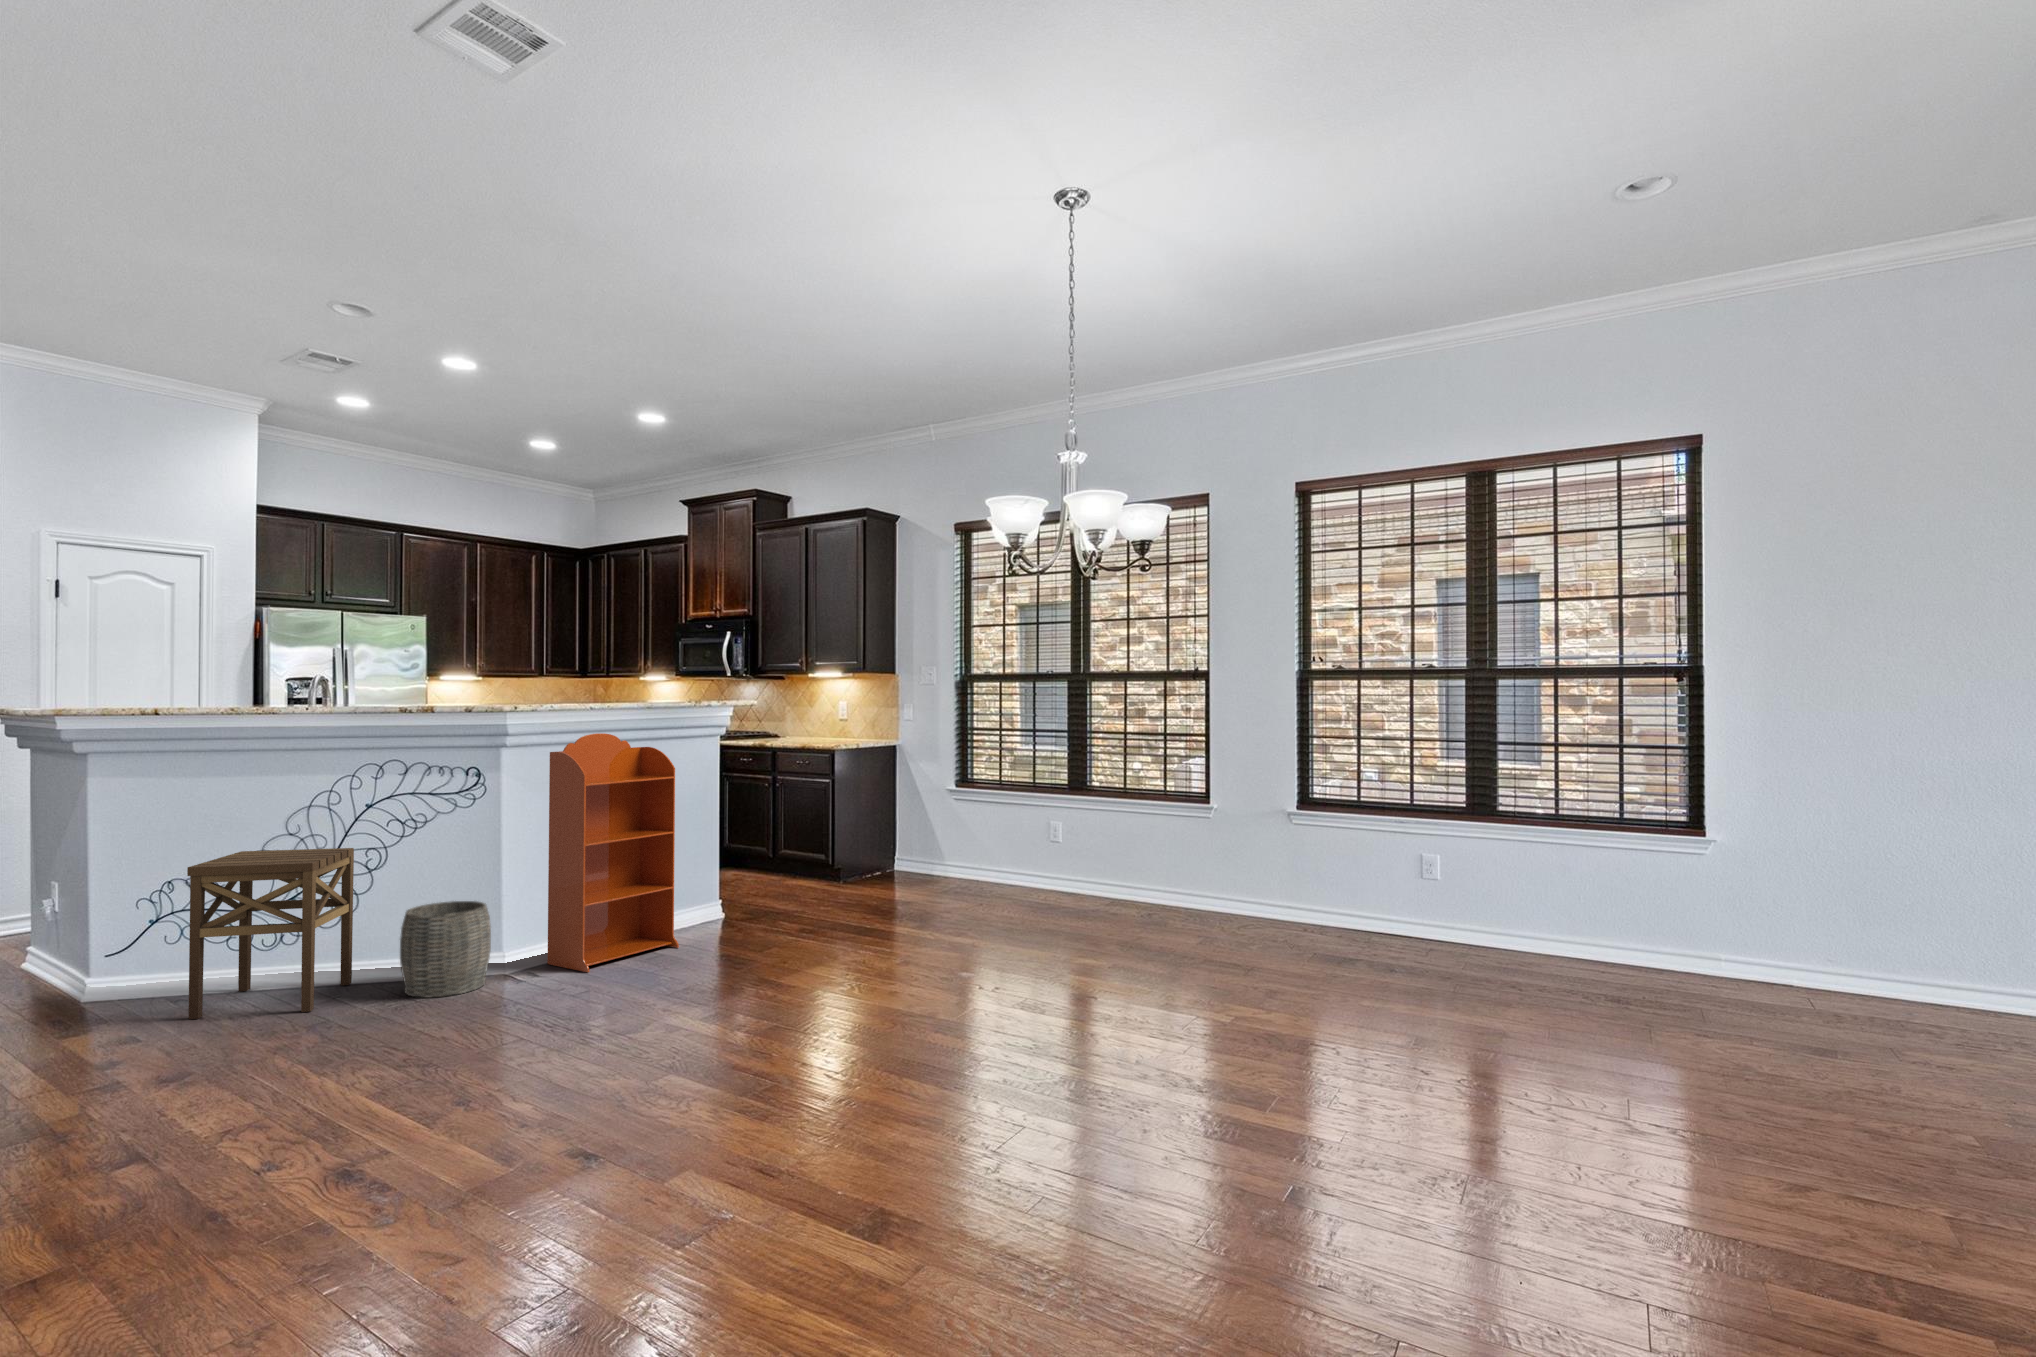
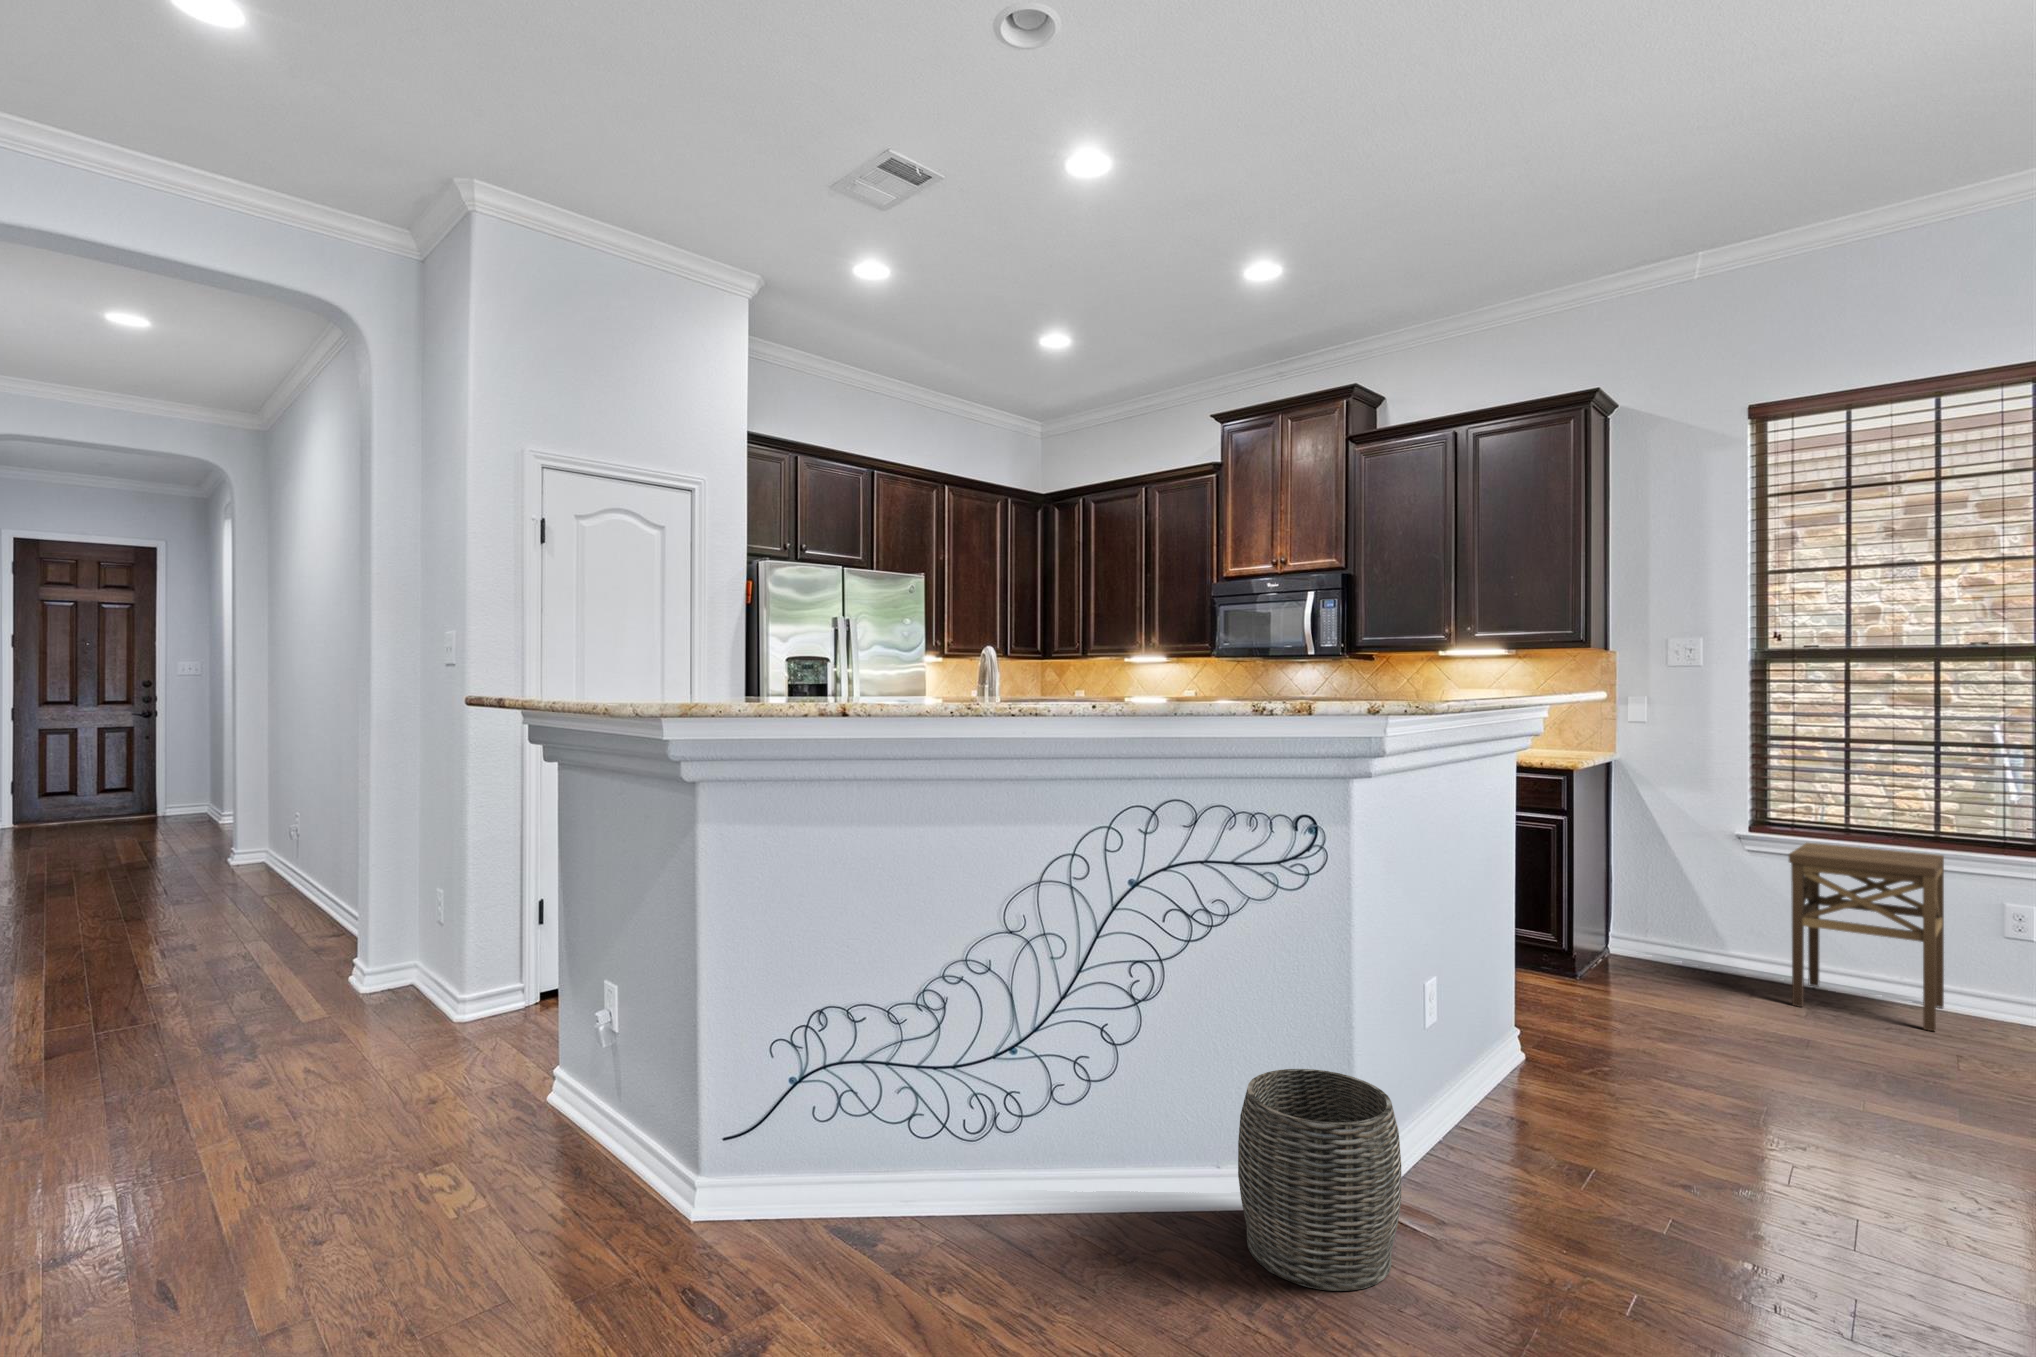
bookcase: present [548,733,679,972] -> none [1415,748,1596,1222]
side table: present [187,848,354,1019] -> present [1789,843,1944,1031]

